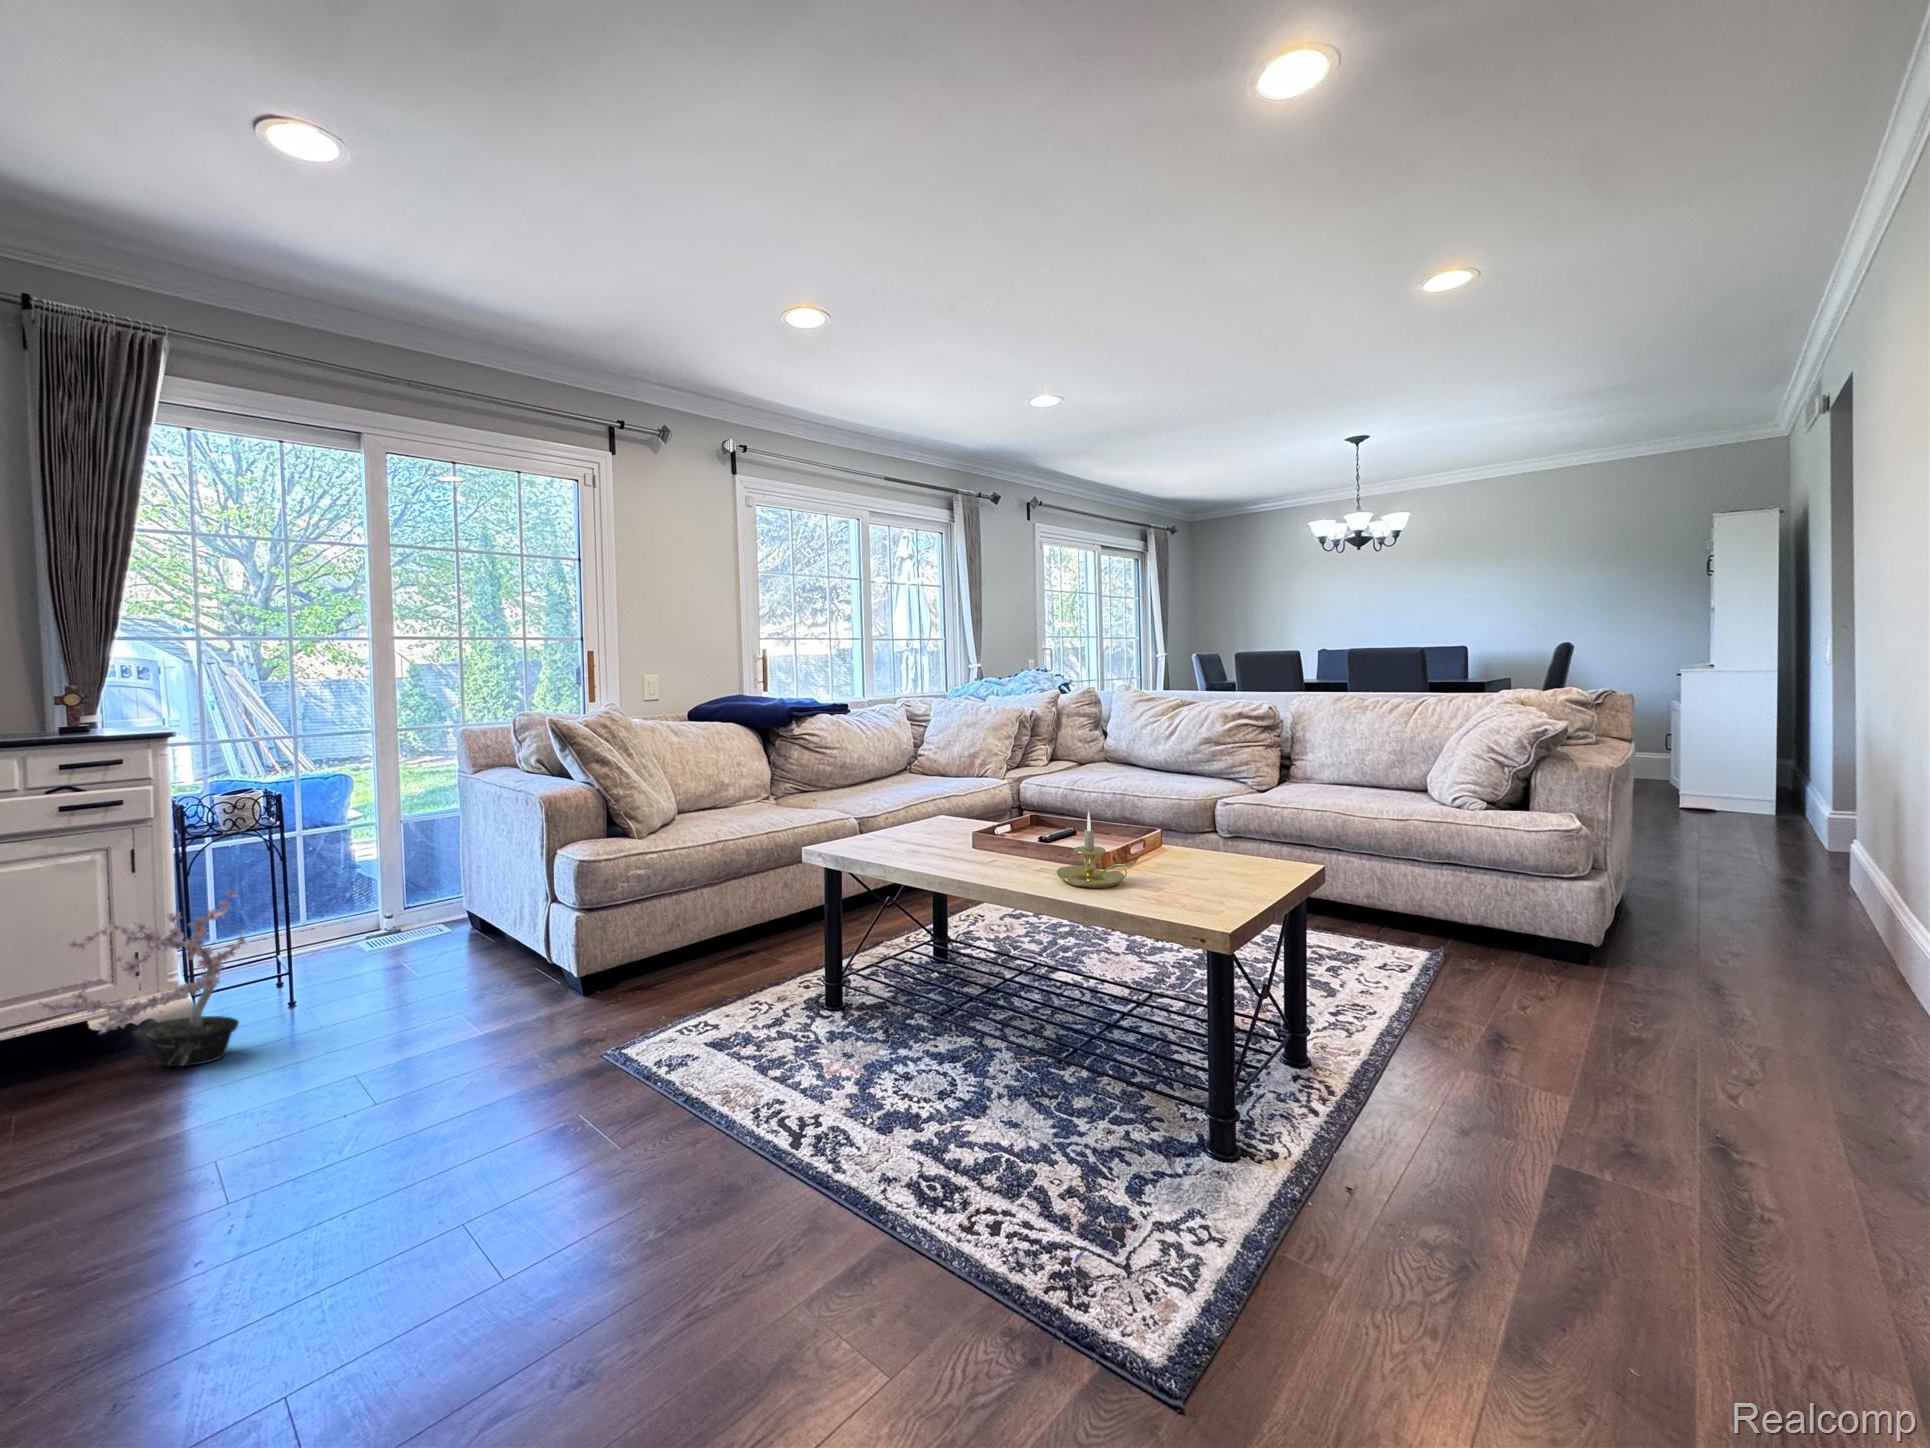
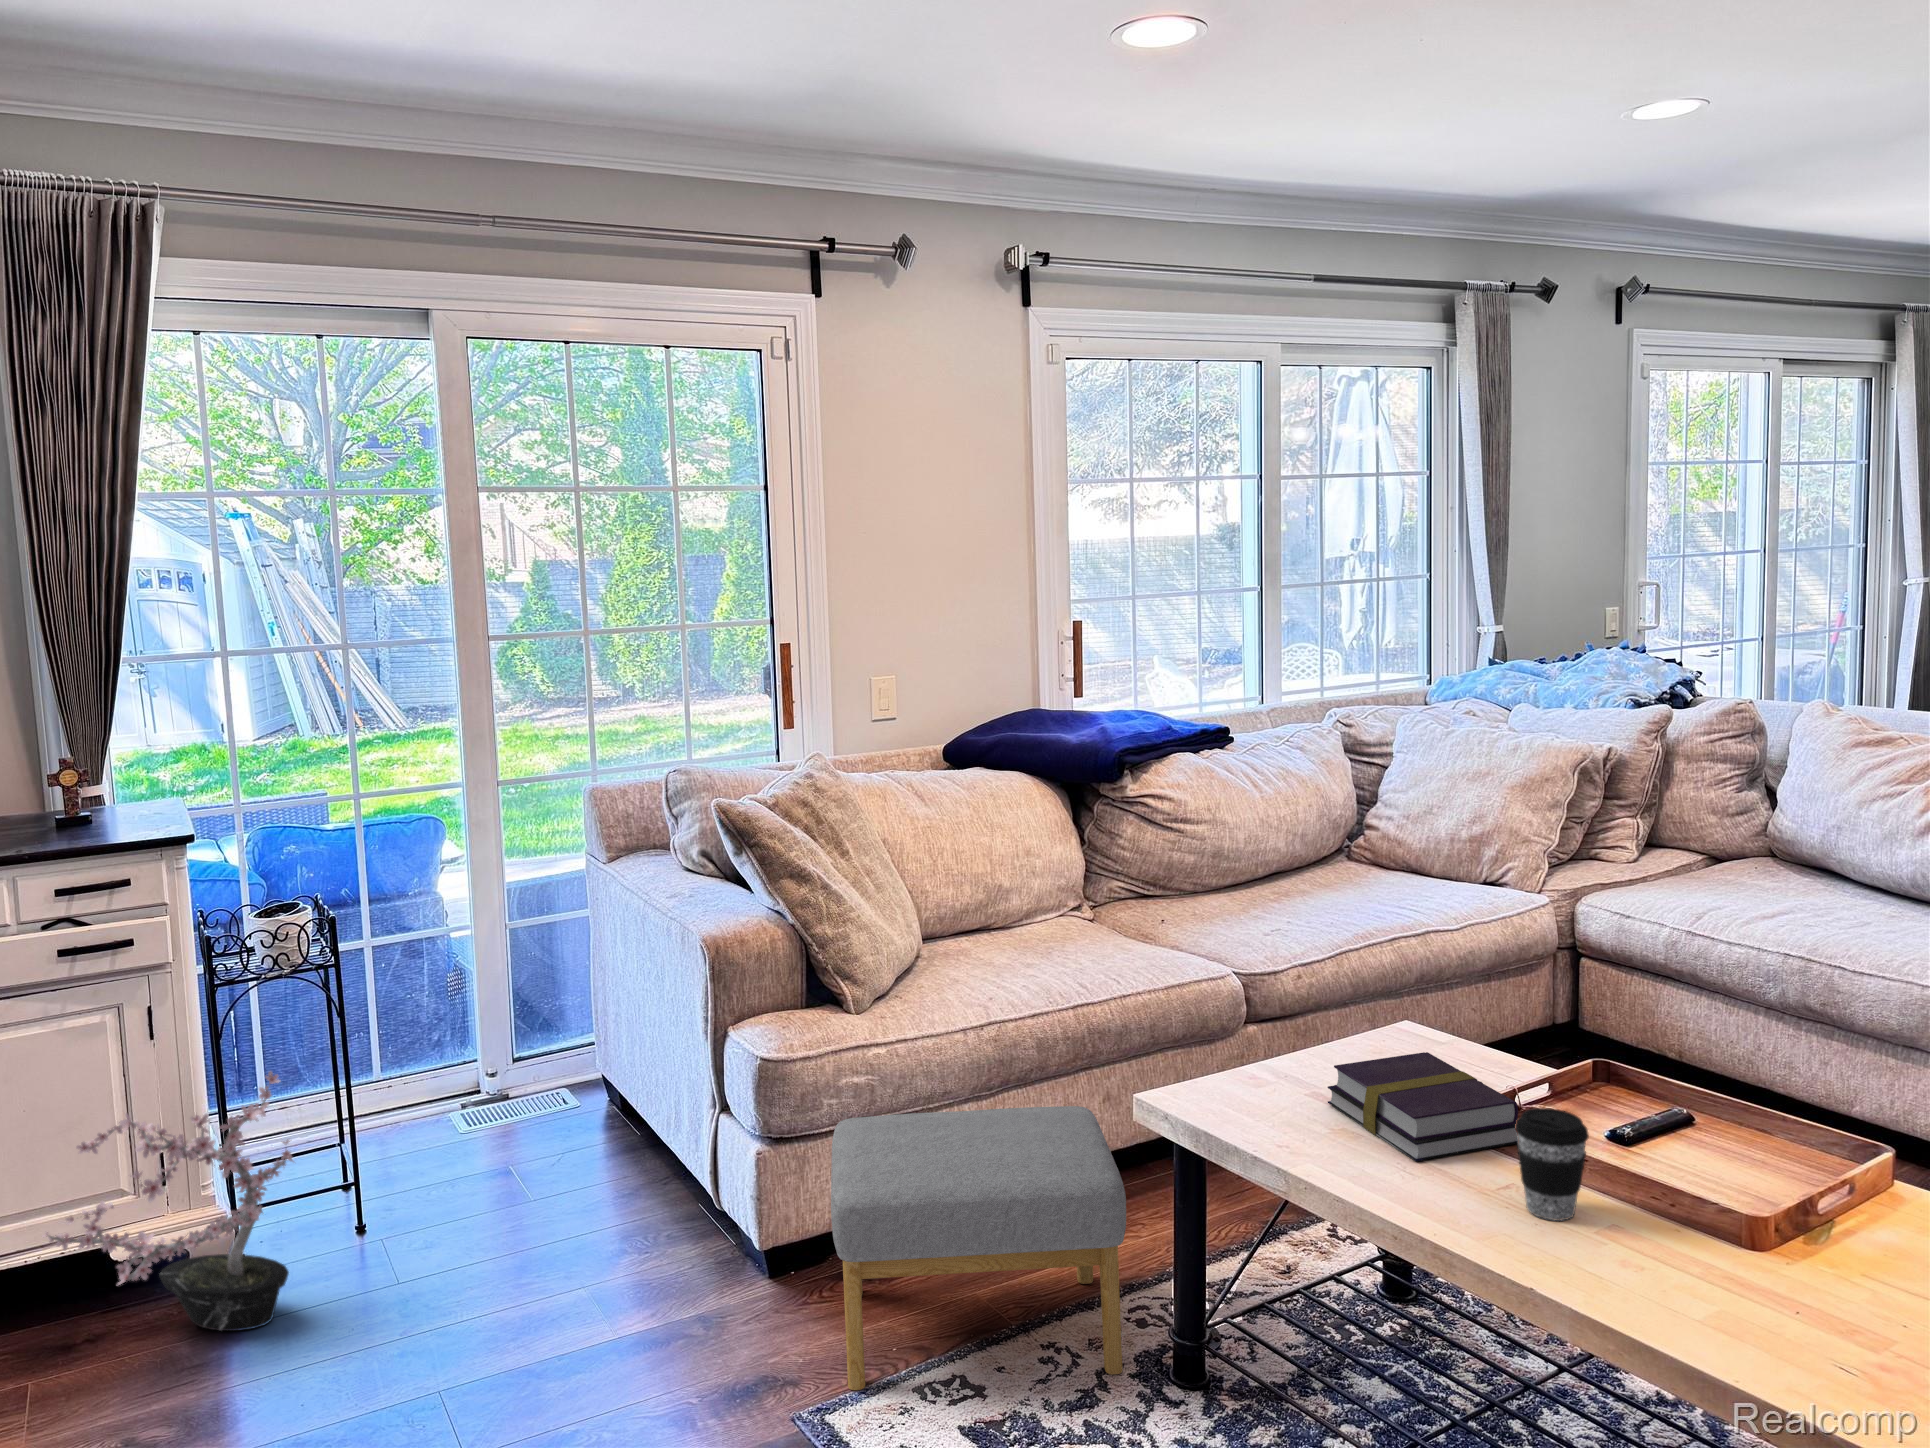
candle holder: present [1056,812,1132,888] -> none [1633,1144,1803,1307]
book: none [905,817,1003,859] -> present [1328,1052,1518,1161]
coffee cup: none [999,817,1034,871] -> present [1515,1108,1589,1221]
footstool: none [625,874,798,1039] -> present [831,1106,1126,1390]

